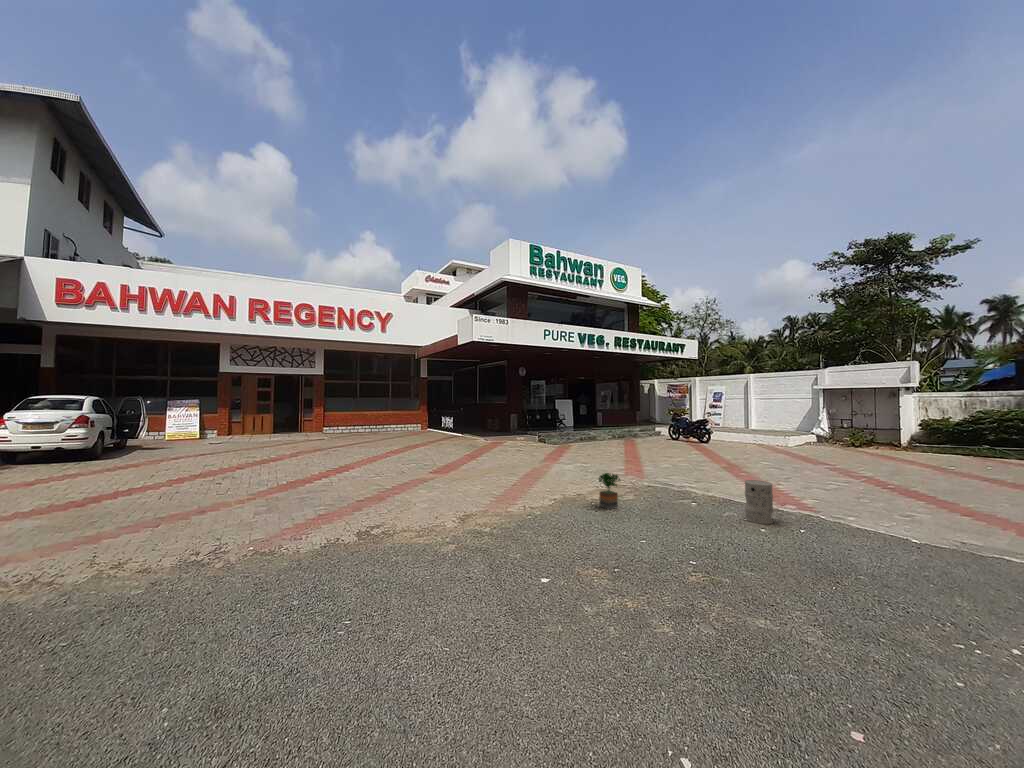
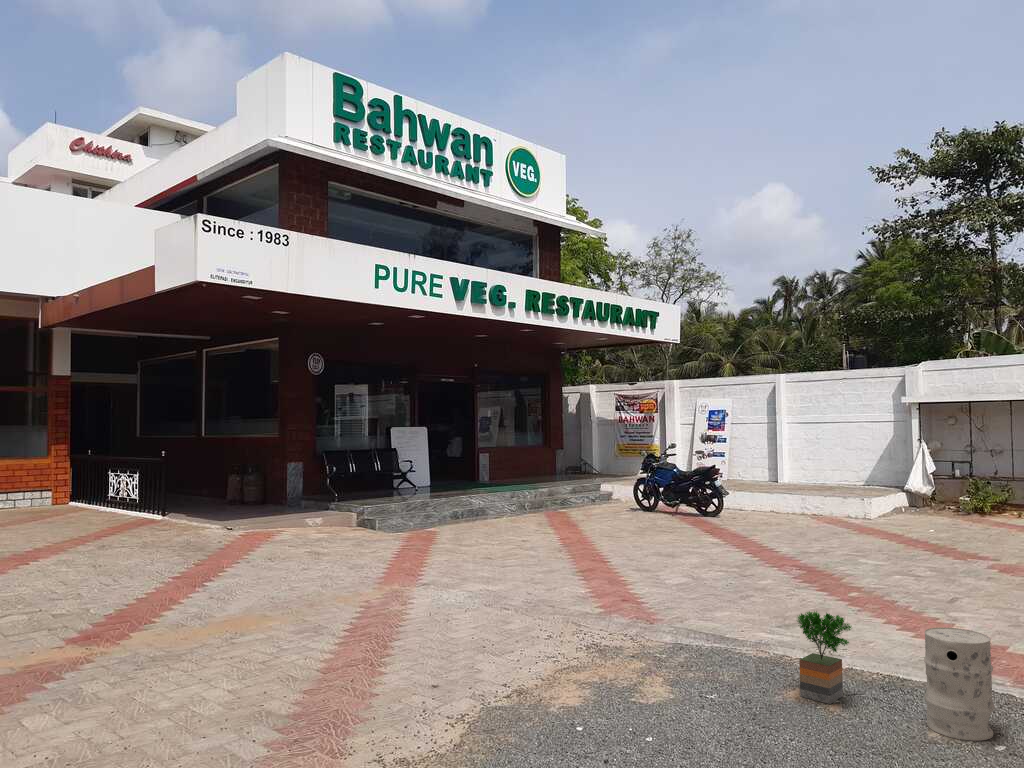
potted tree: present [599,473,621,509] -> present [797,611,852,704]

